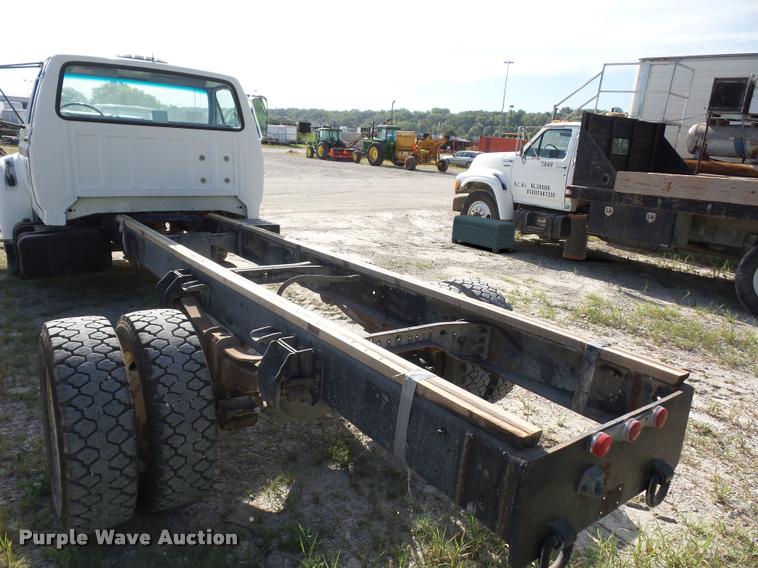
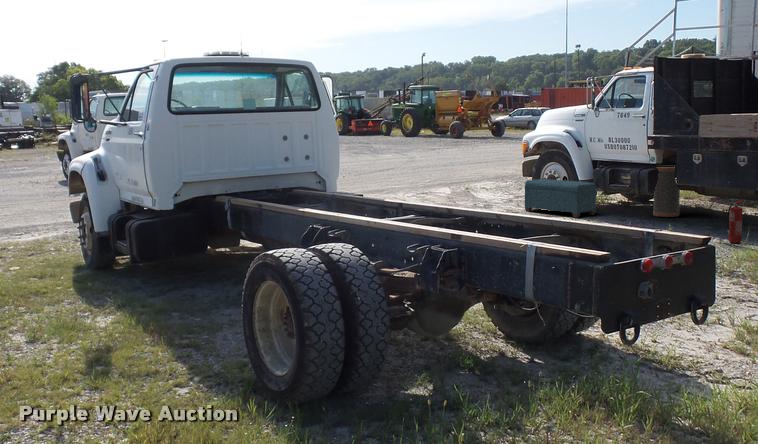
fire extinguisher: none [630,254,650,294] -> present [728,200,743,243]

